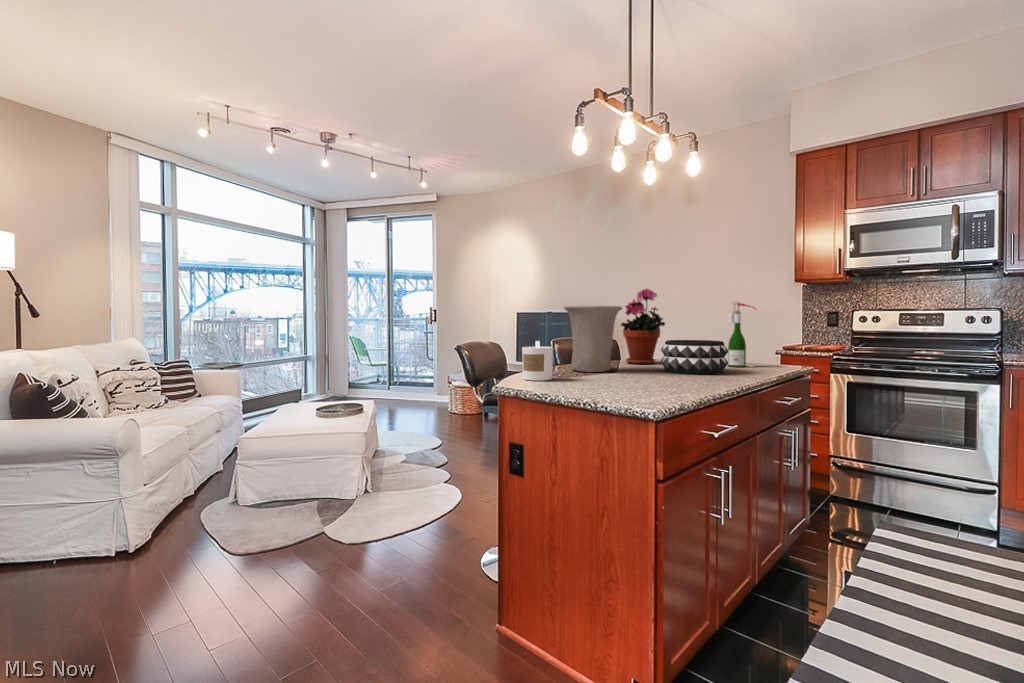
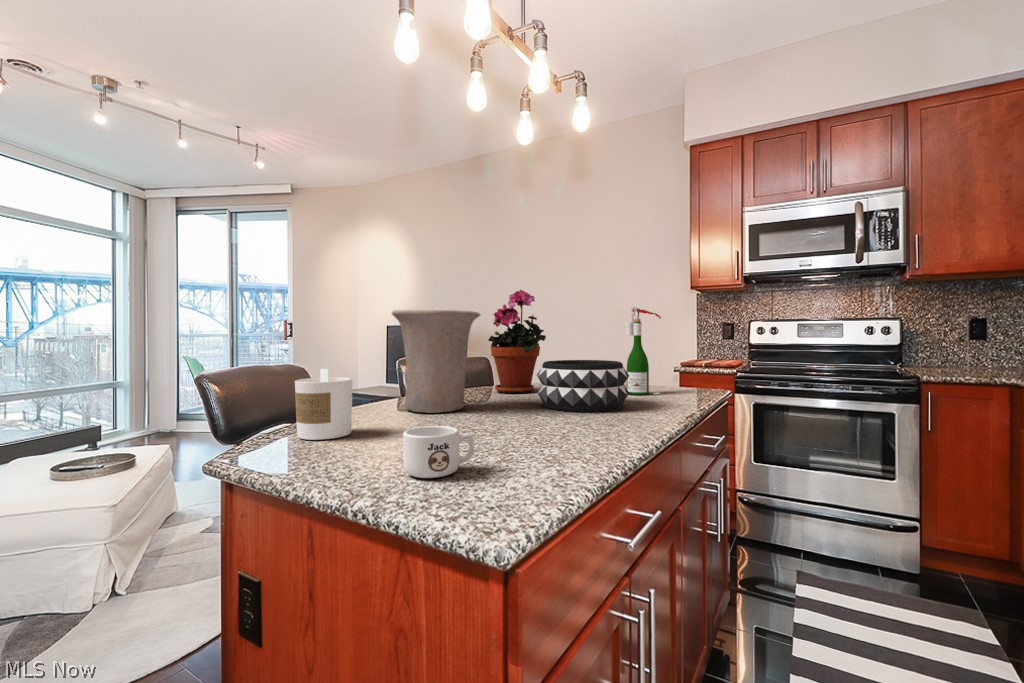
mug: none [600,370,636,394] -> present [403,426,474,478]

